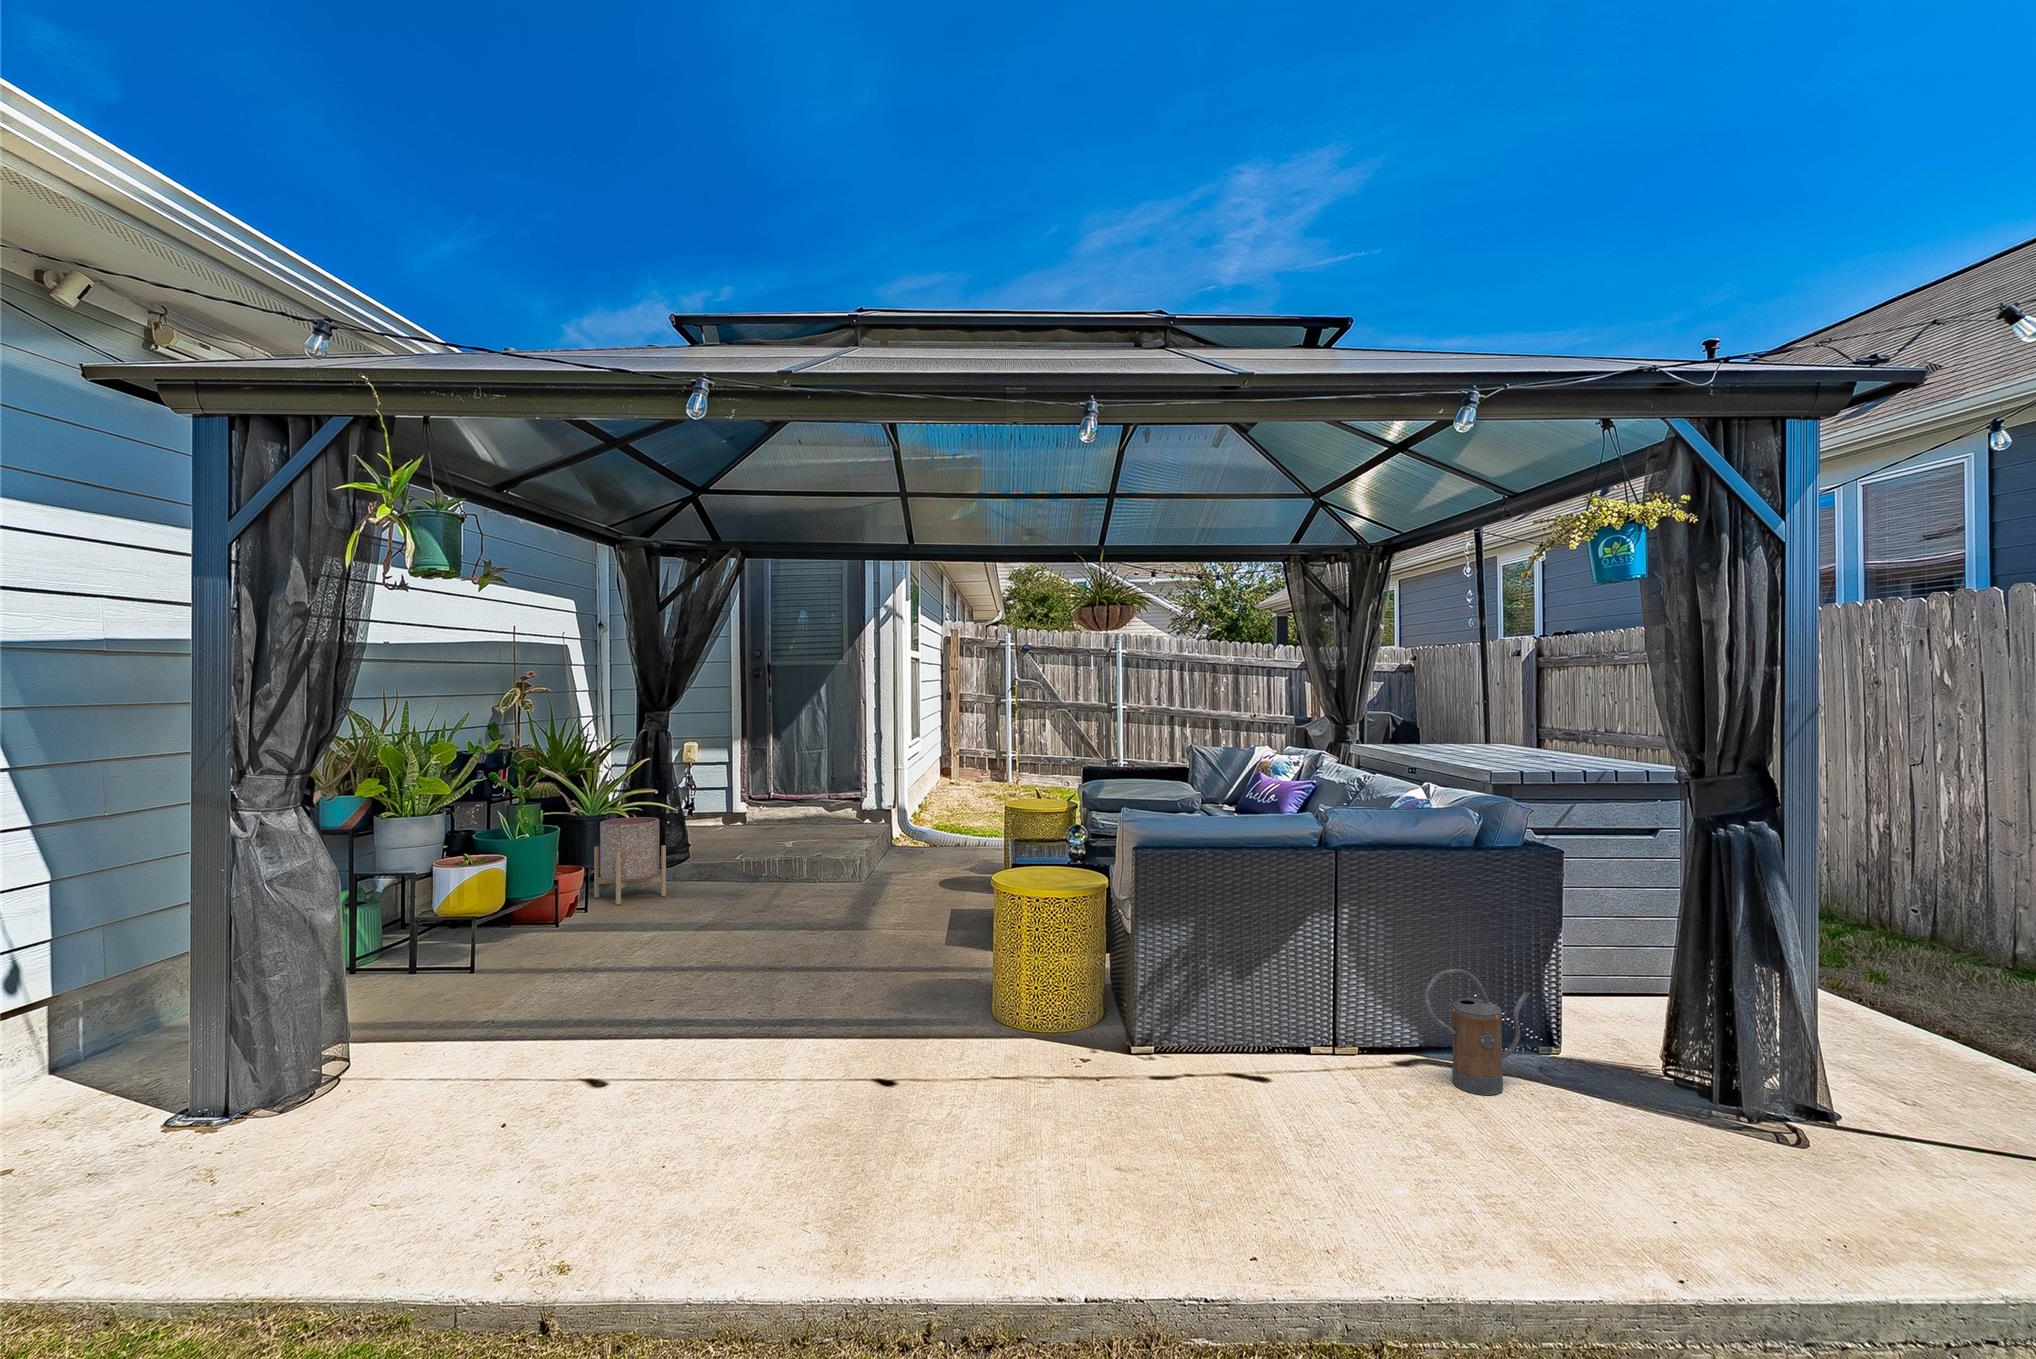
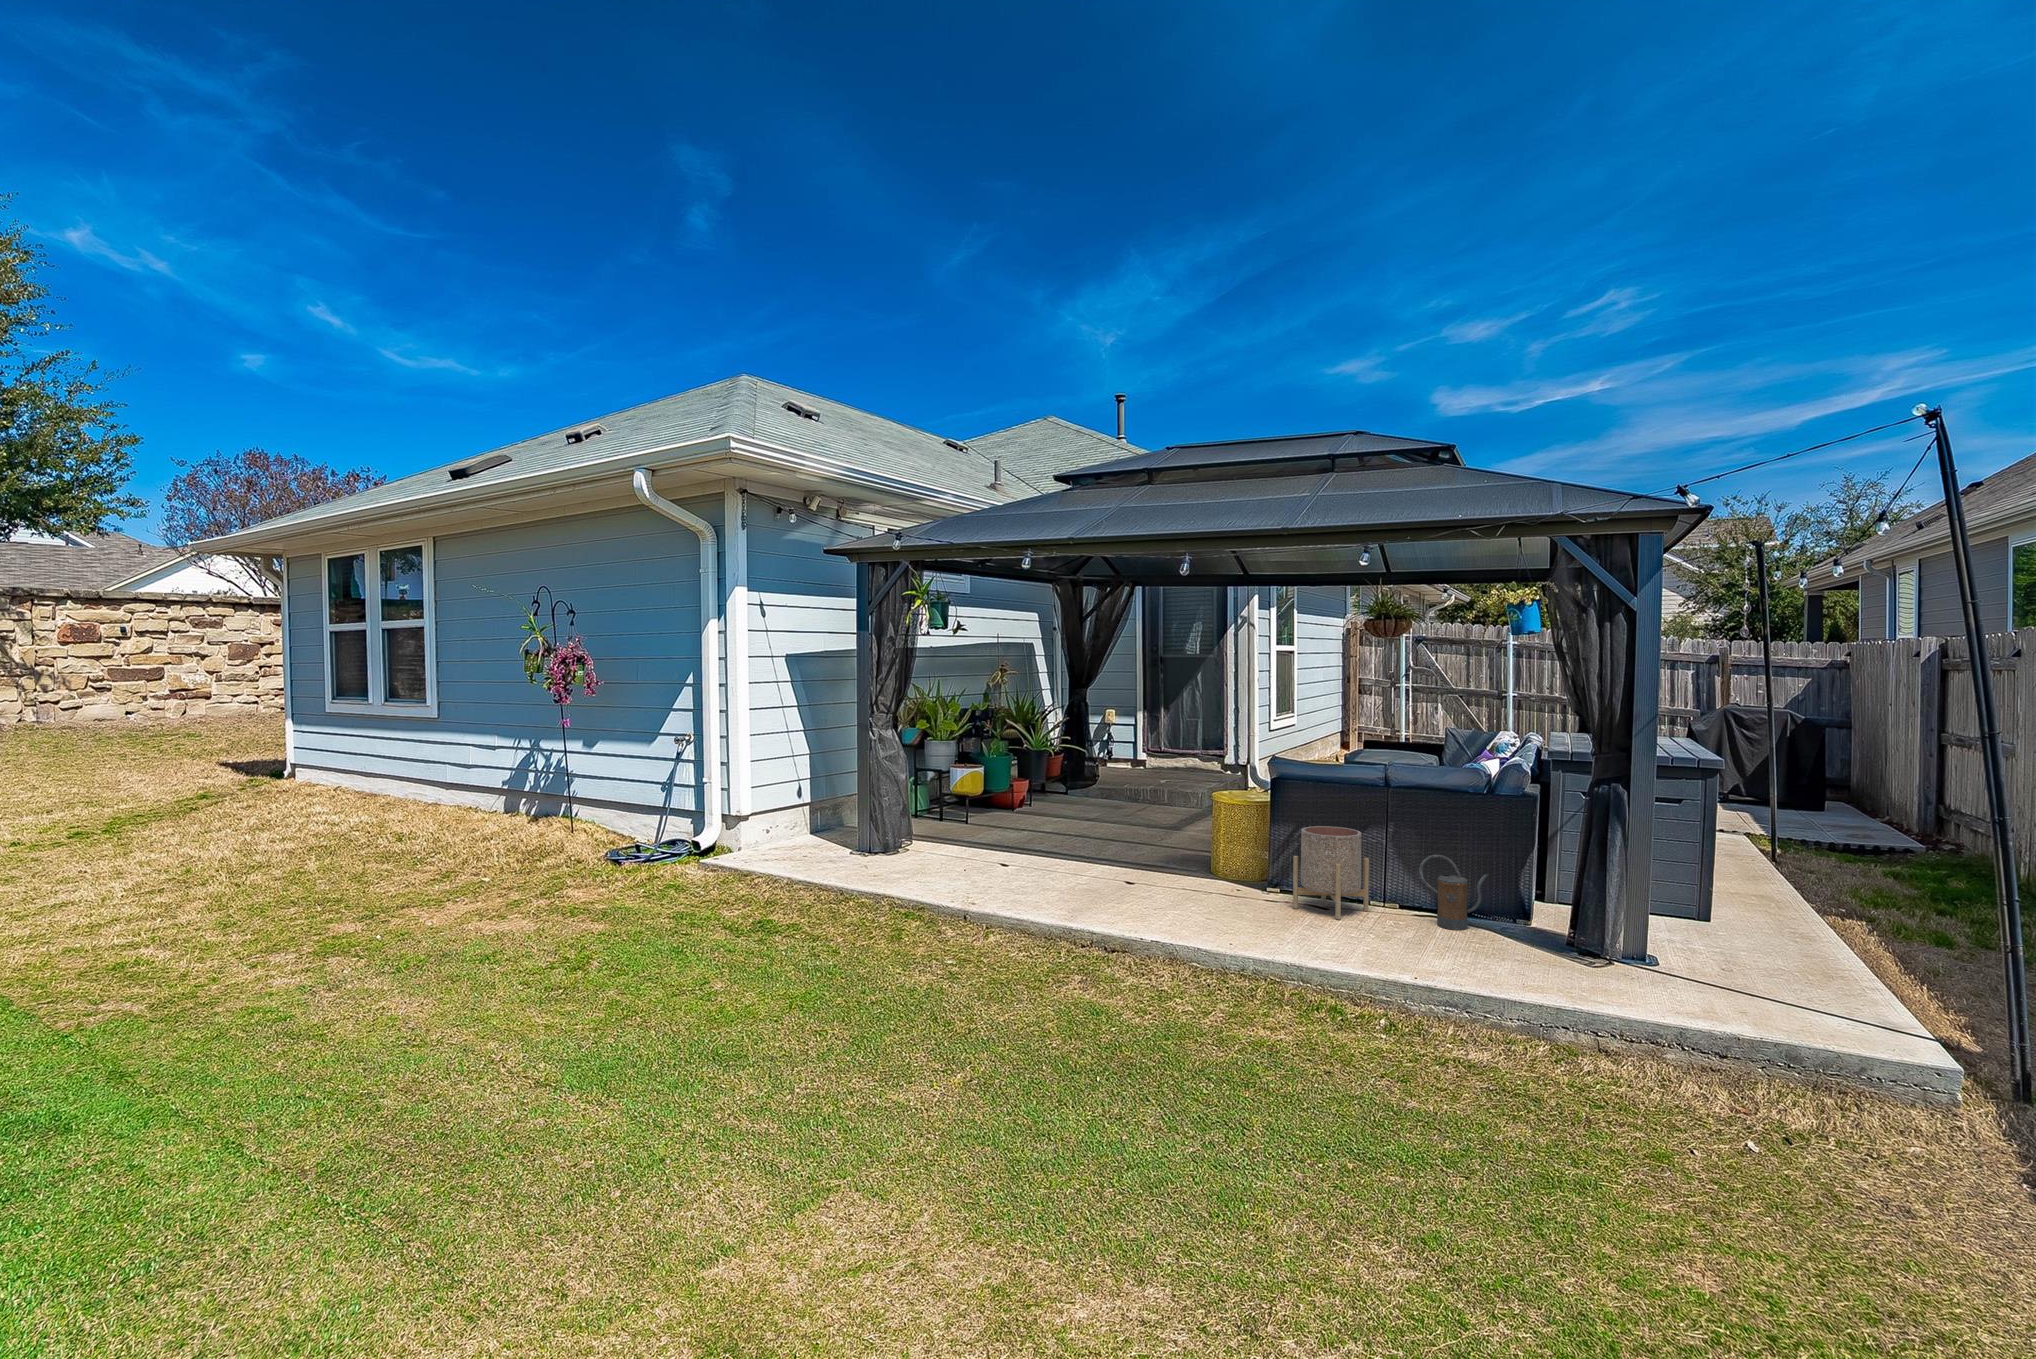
planter: present [594,817,666,904] -> present [1293,826,1369,919]

